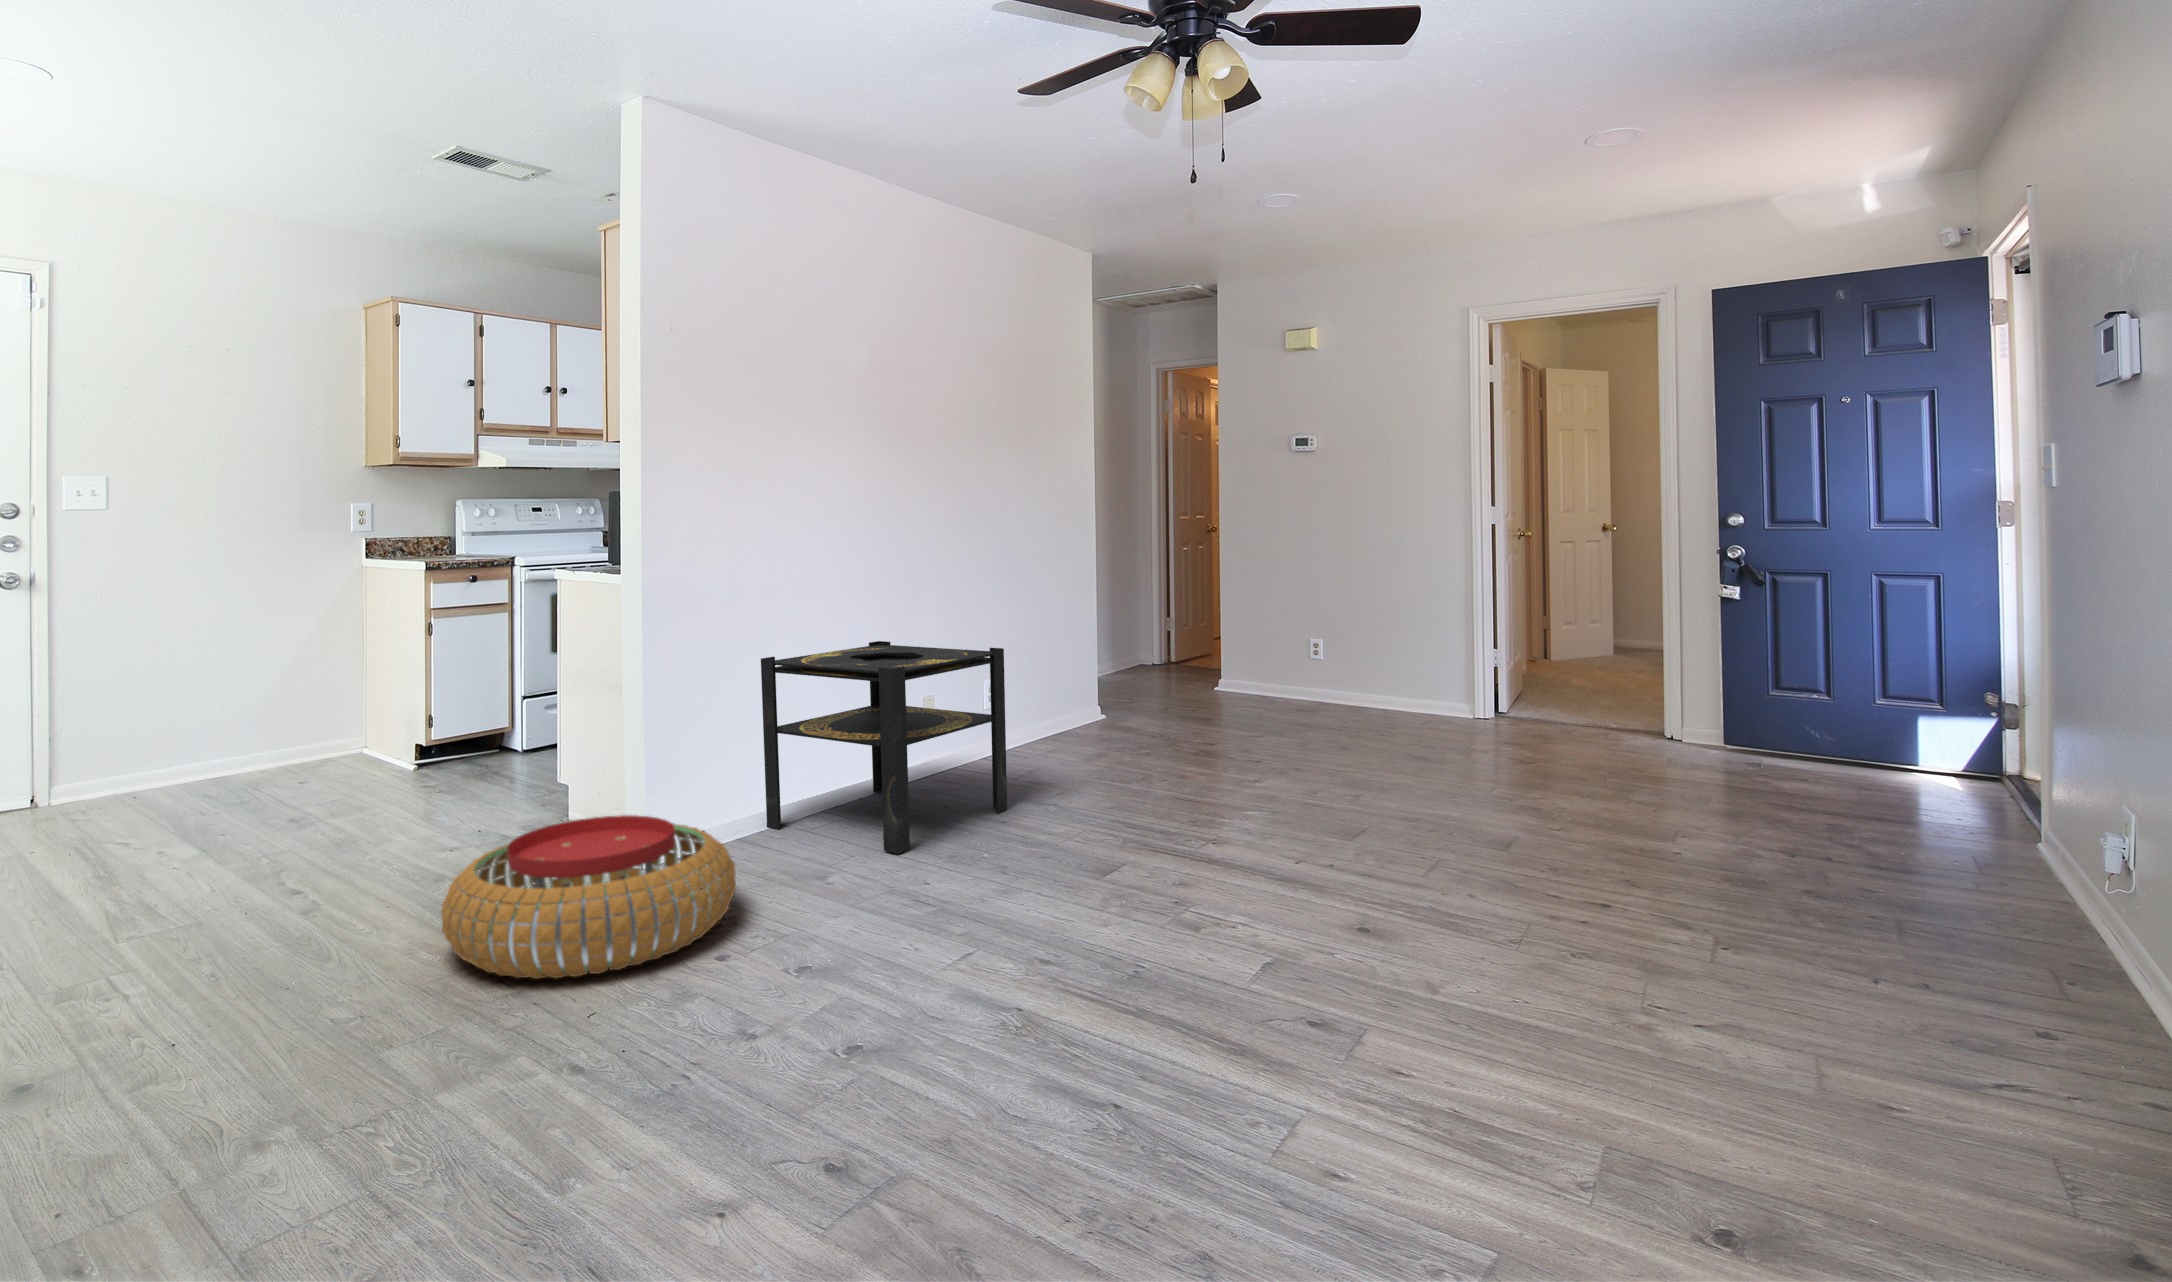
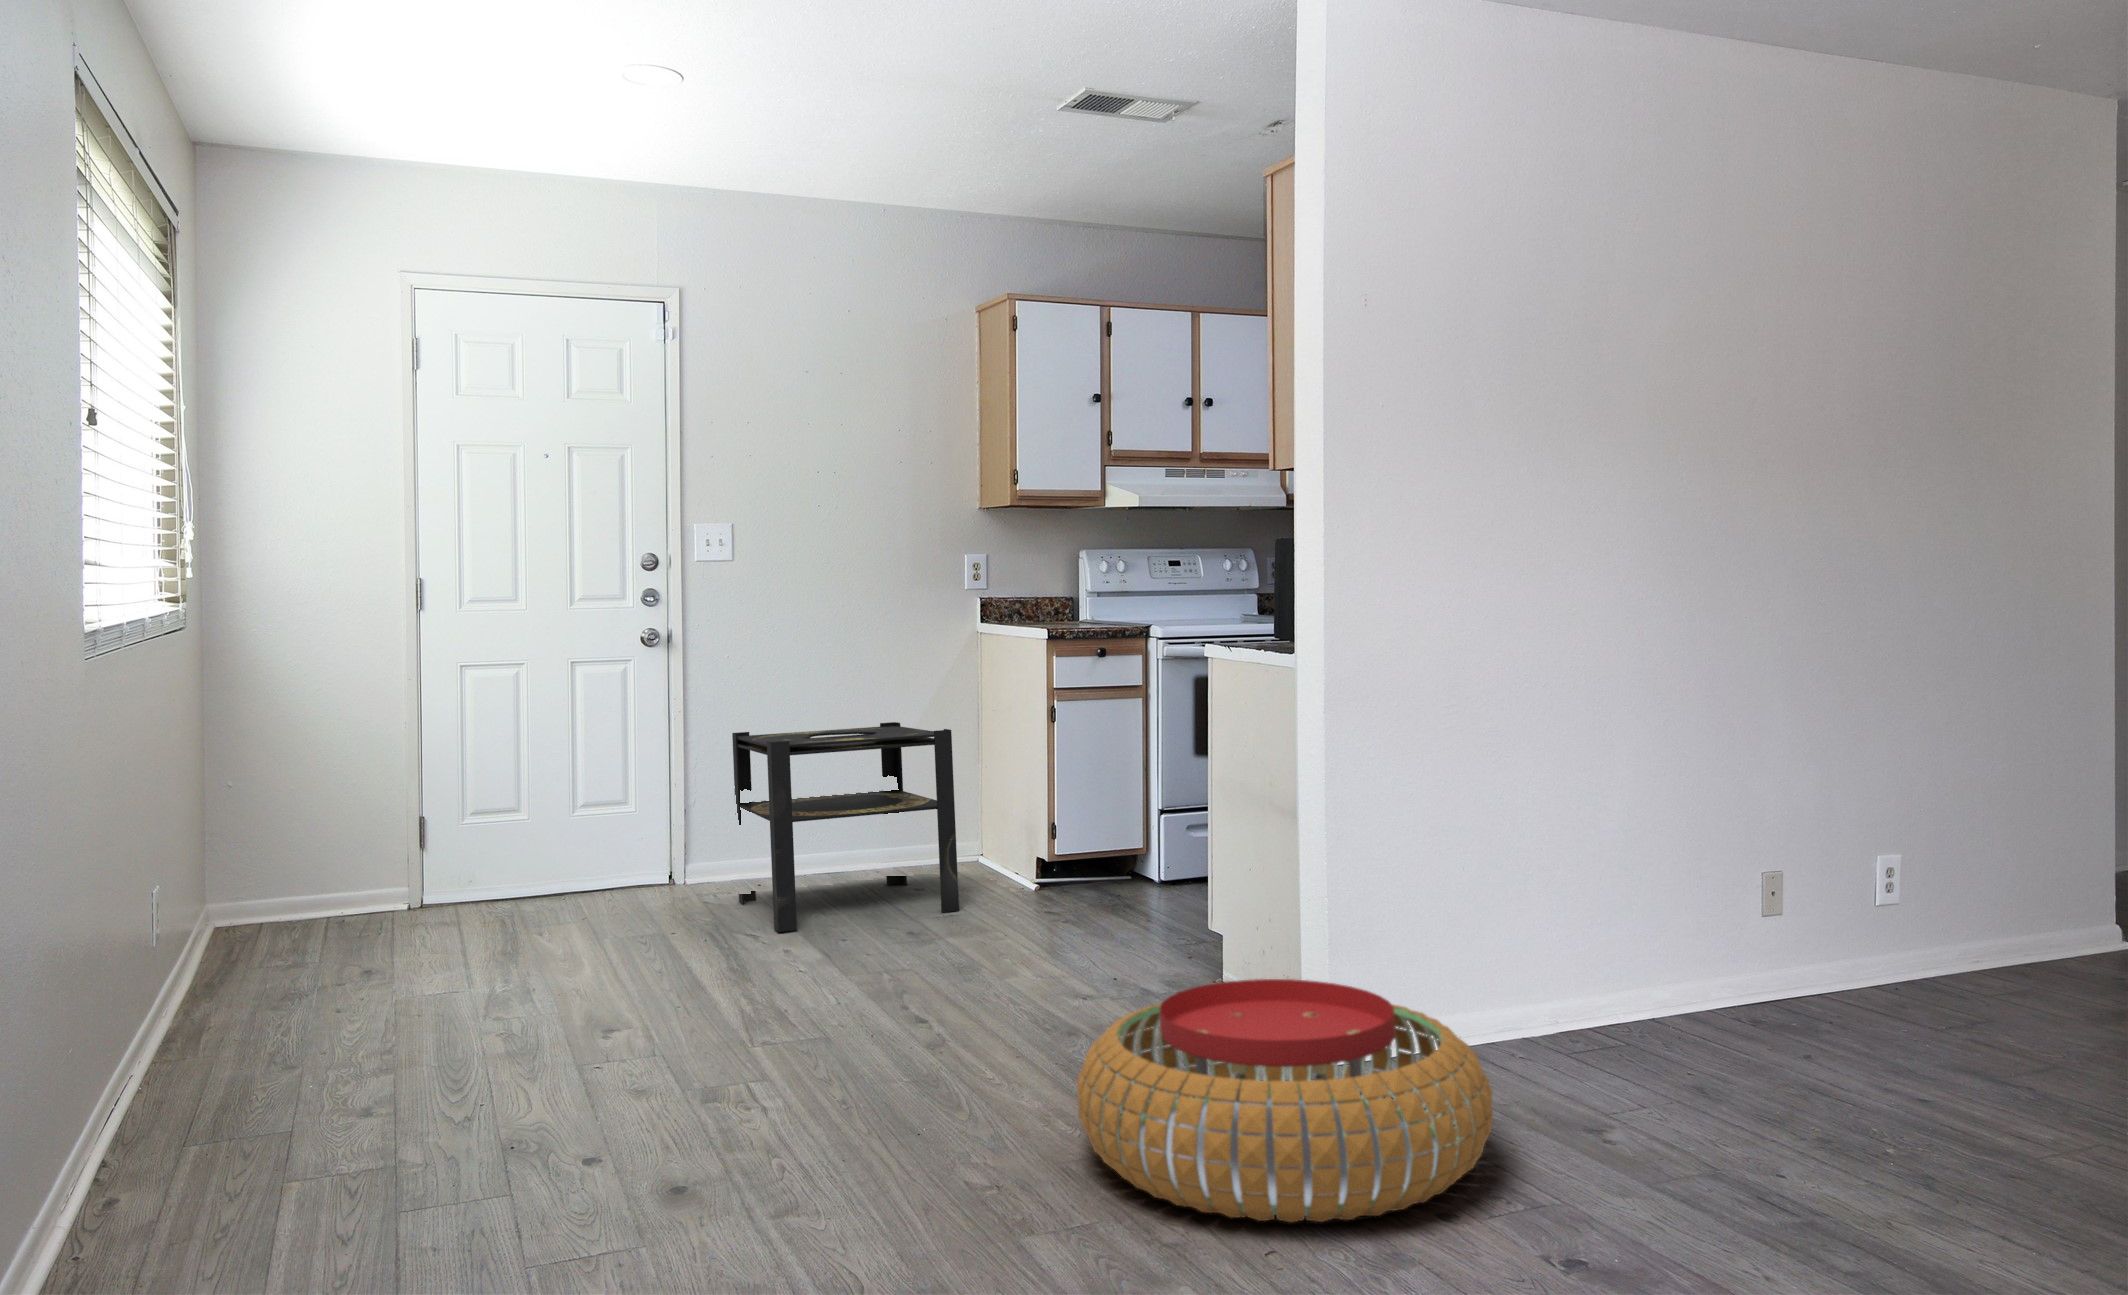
side table: present [761,641,1007,854] -> present [732,722,959,932]

